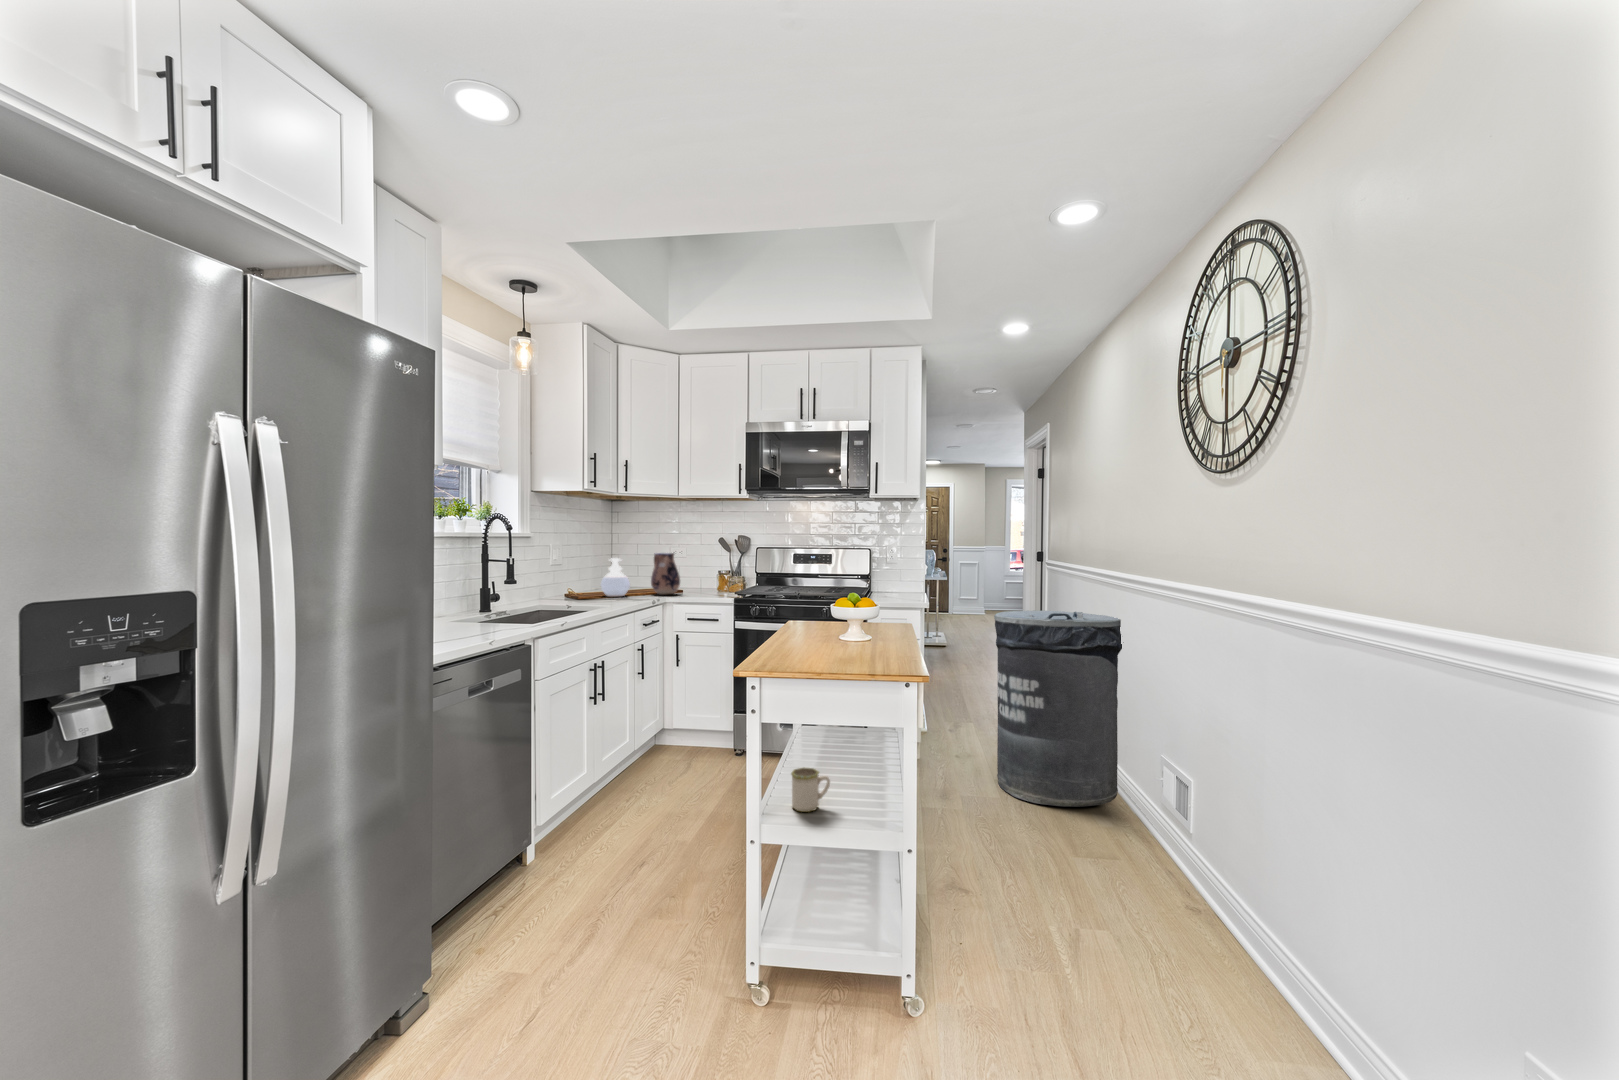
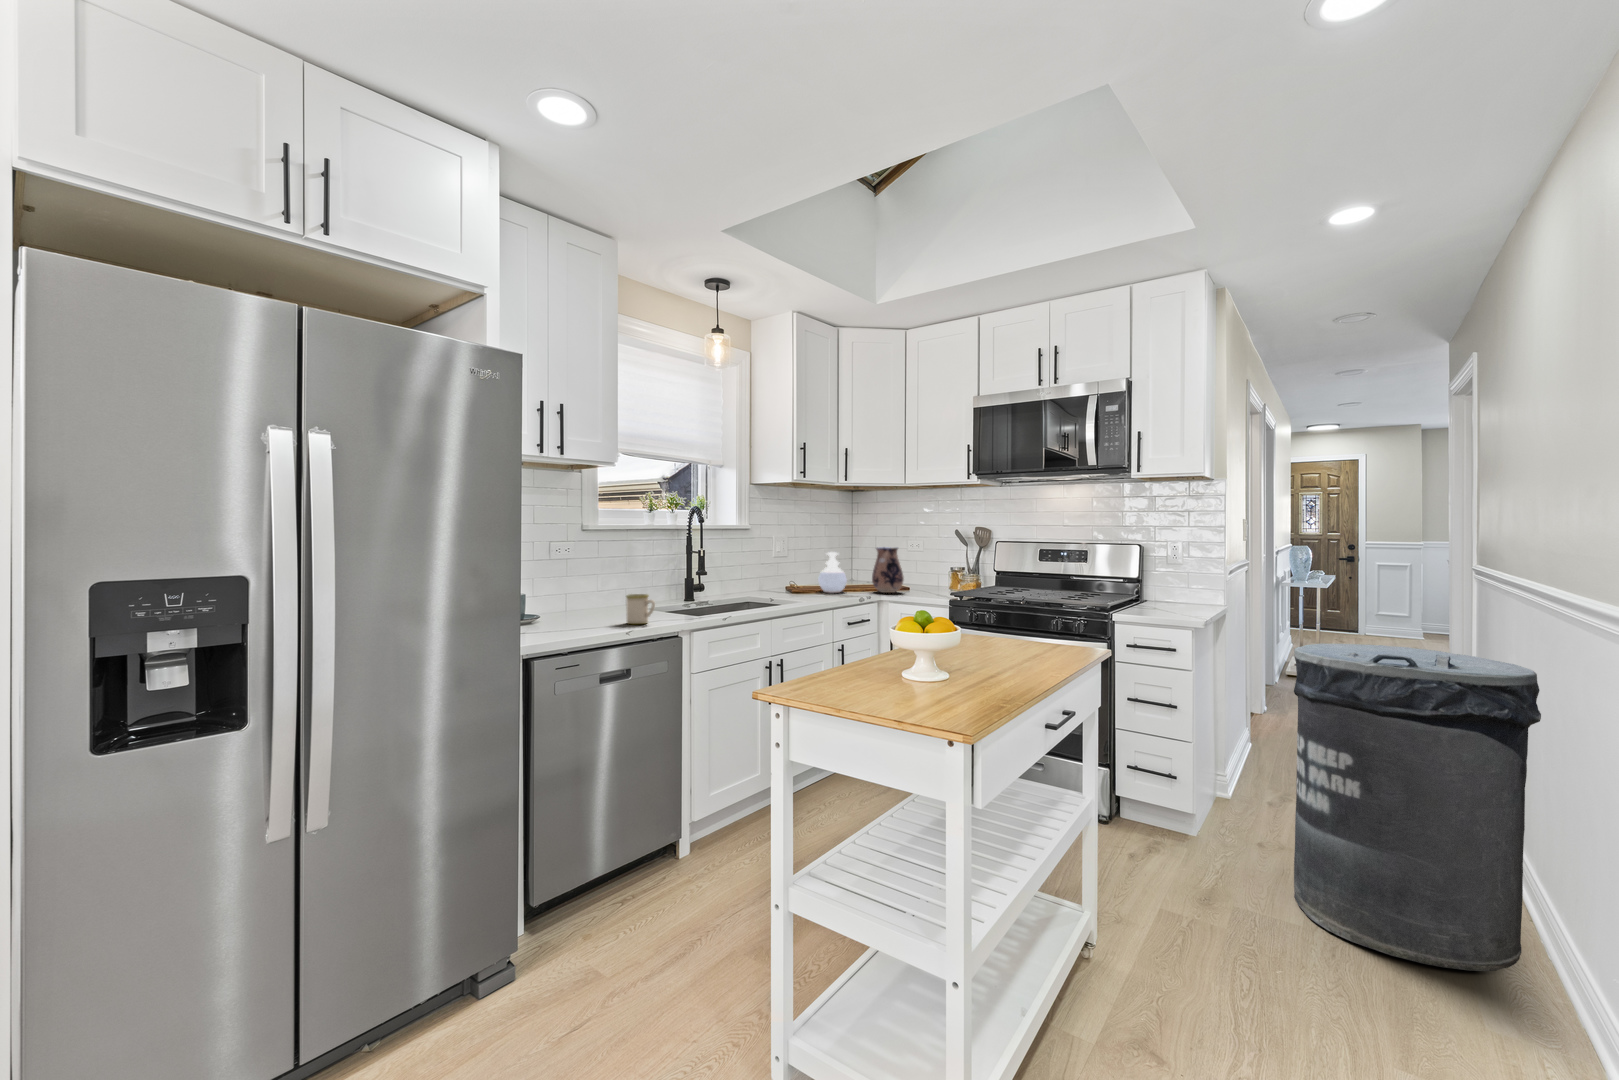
mug: present [791,768,830,812] -> present [626,594,655,624]

